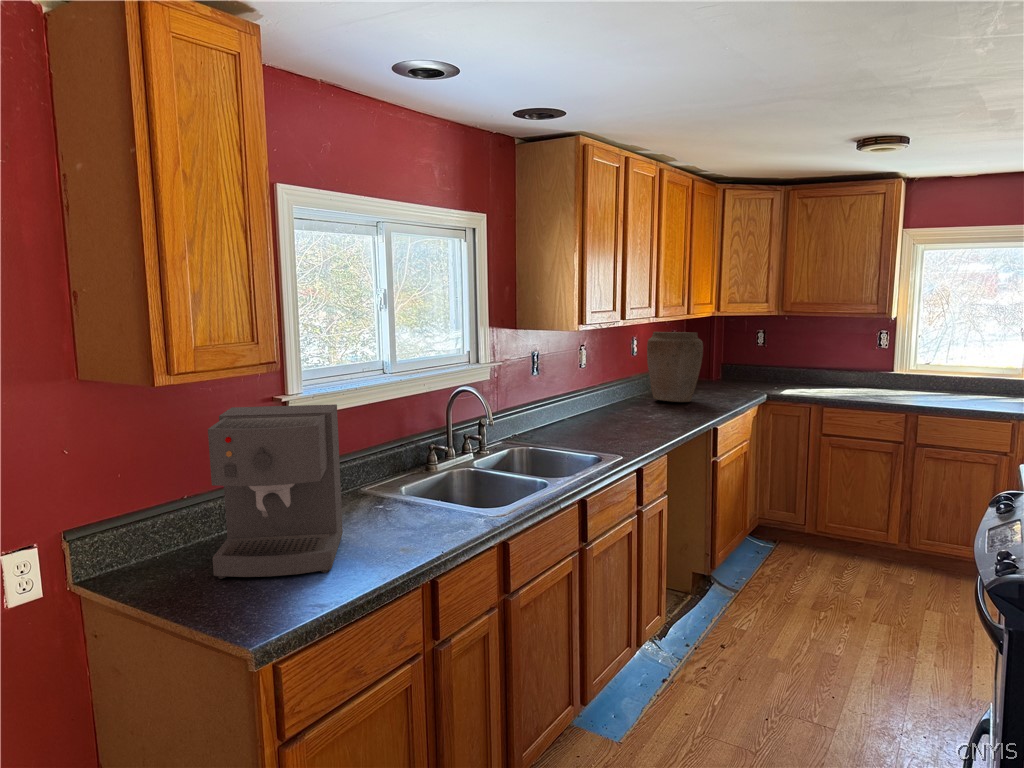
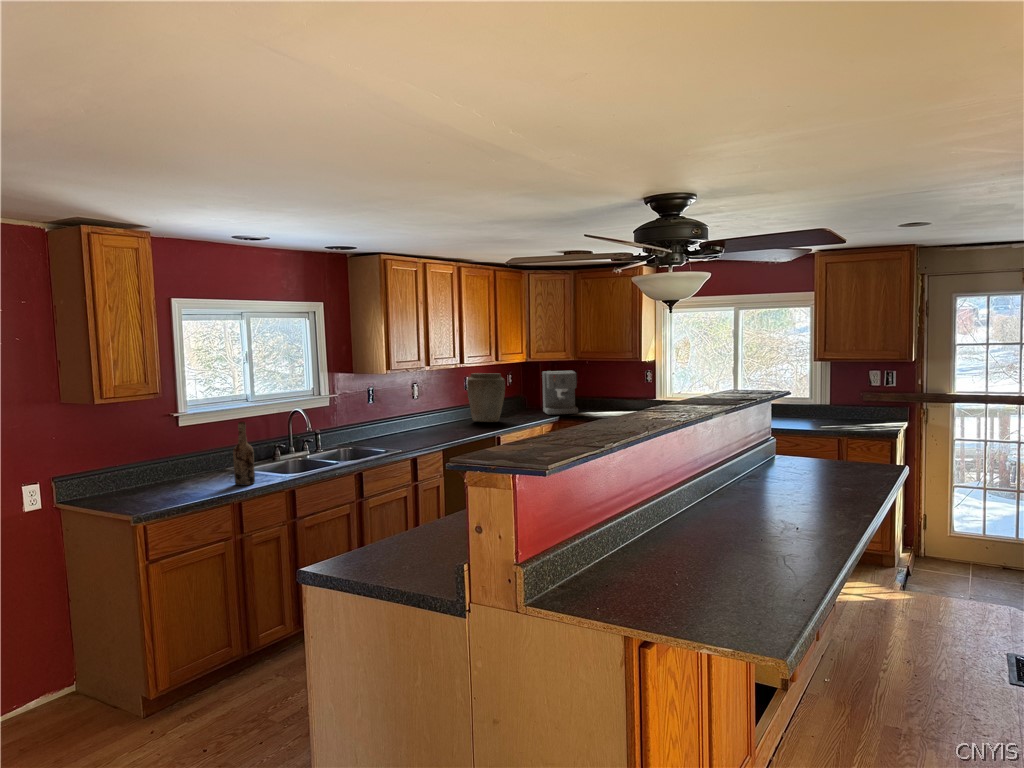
coffee maker: present [208,404,343,579] -> present [542,371,578,415]
wine bottle: none [408,418,446,540] -> present [233,422,255,486]

